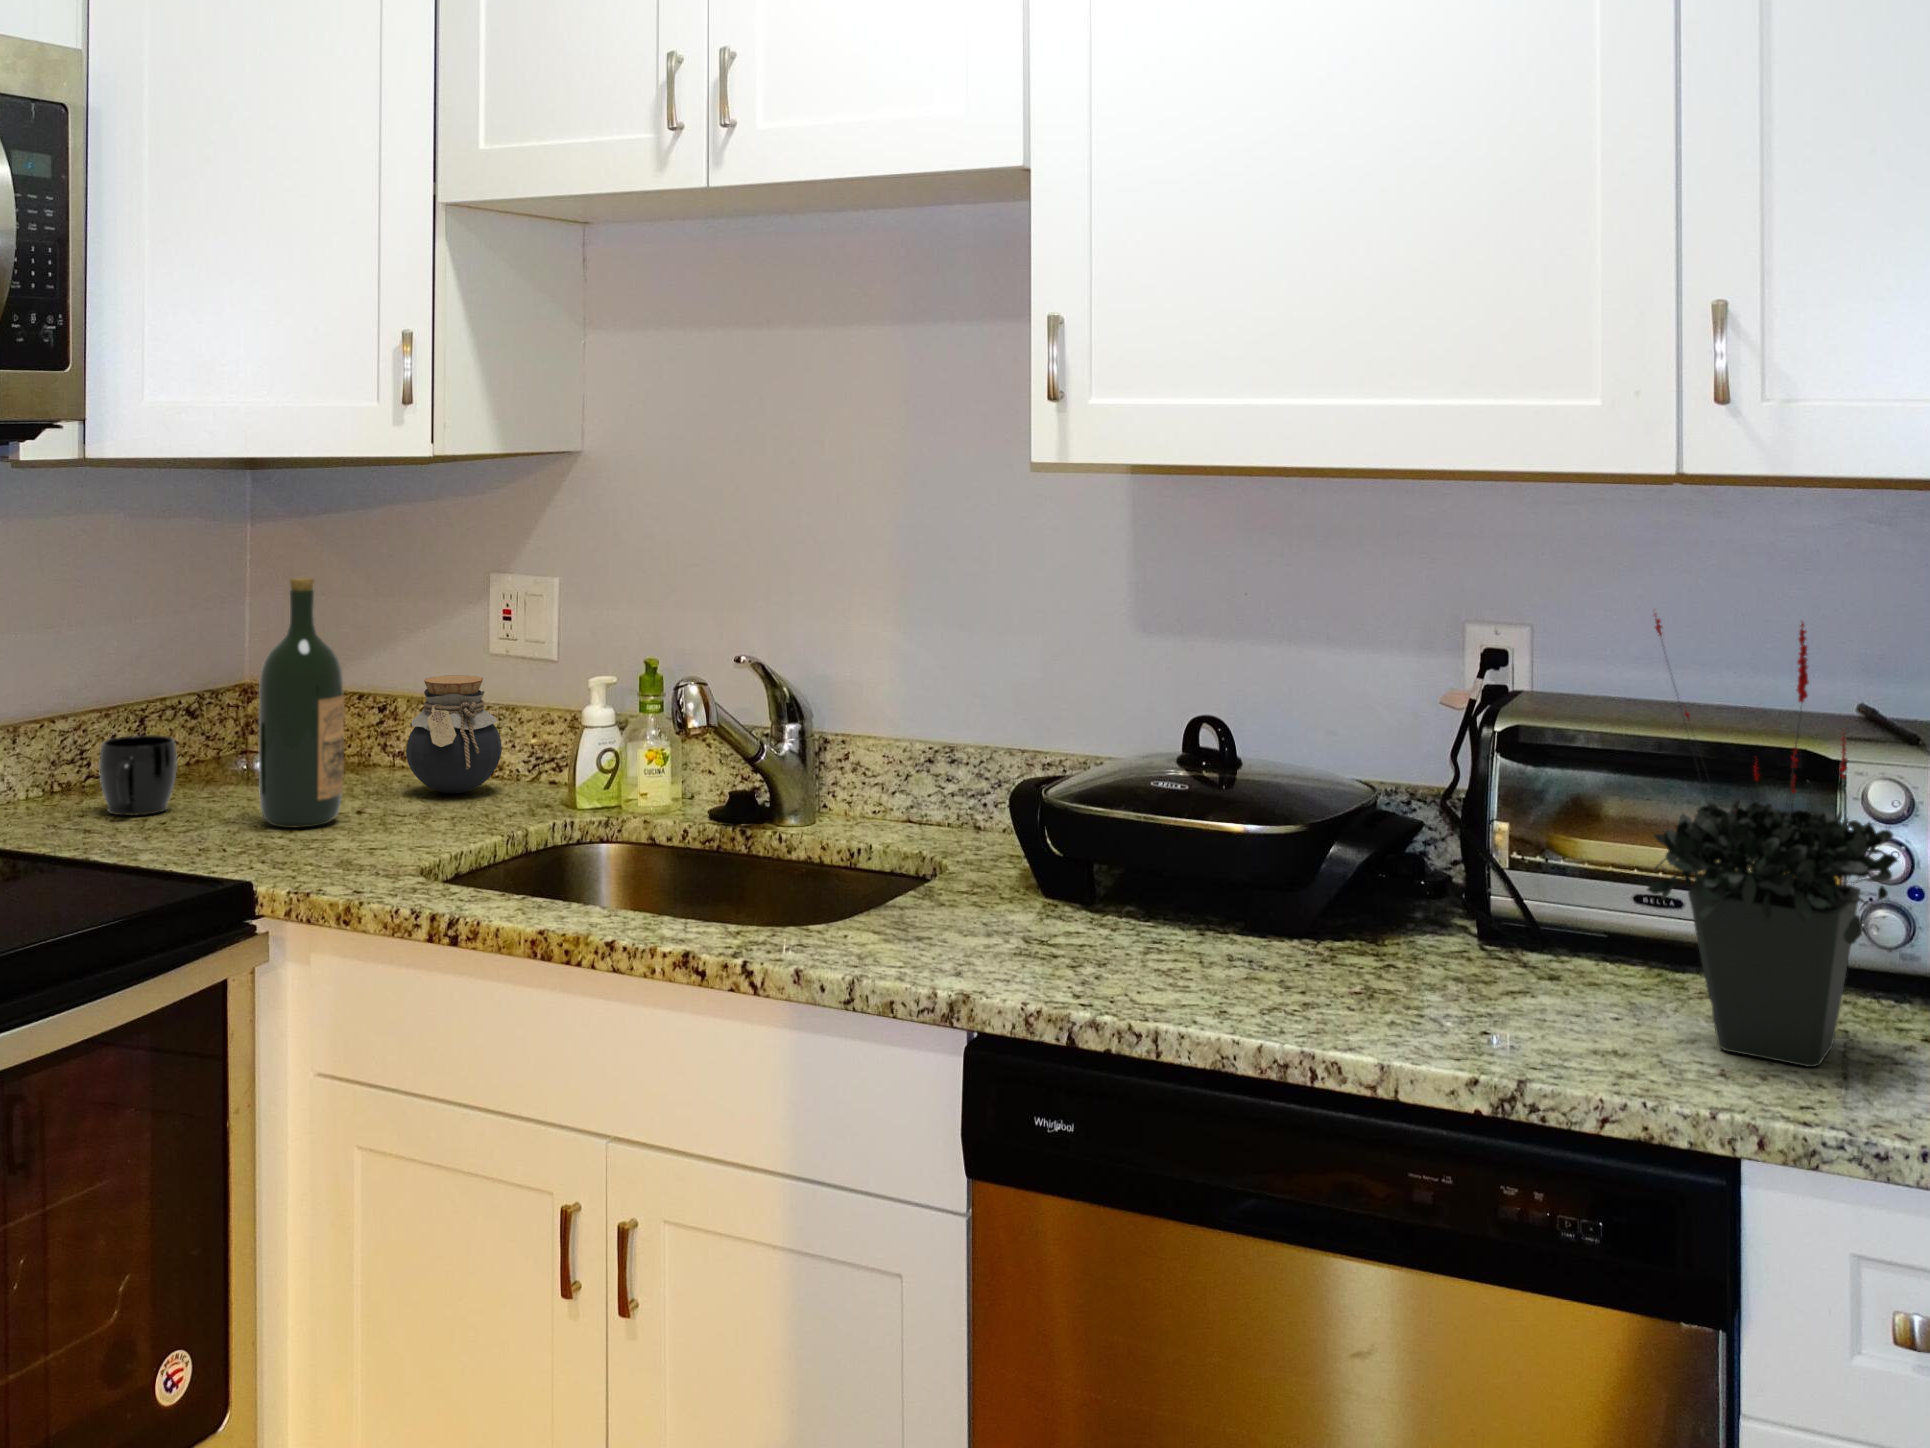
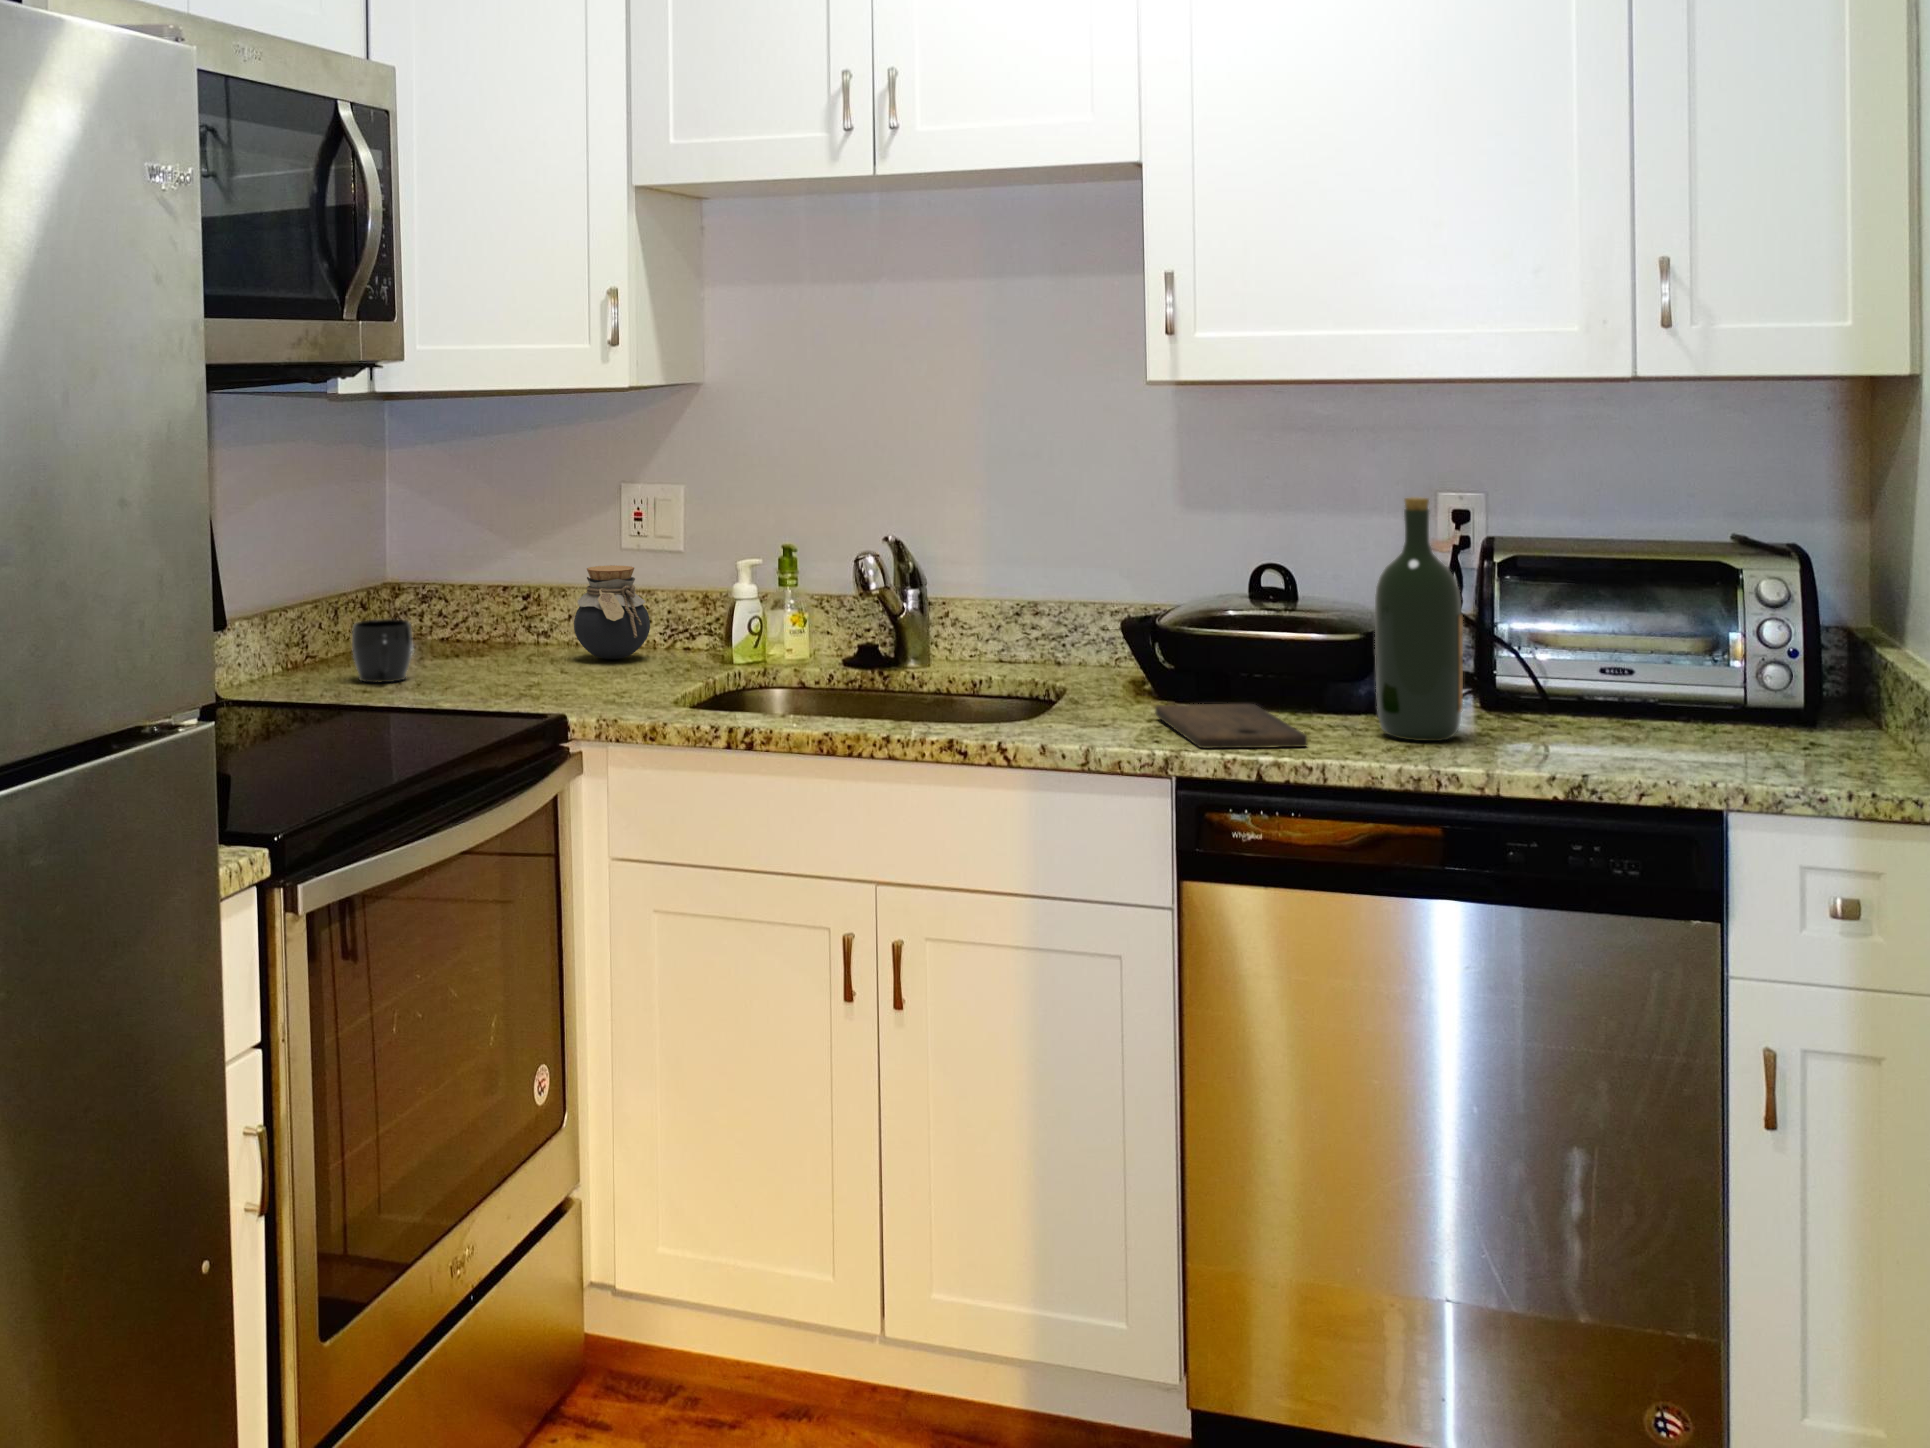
wine bottle: present [259,578,344,828] -> present [1375,497,1463,741]
potted plant: present [1647,613,1898,1067] -> none [1638,465,1810,760]
cutting board: none [1005,911,1161,996] -> present [1155,704,1307,748]

